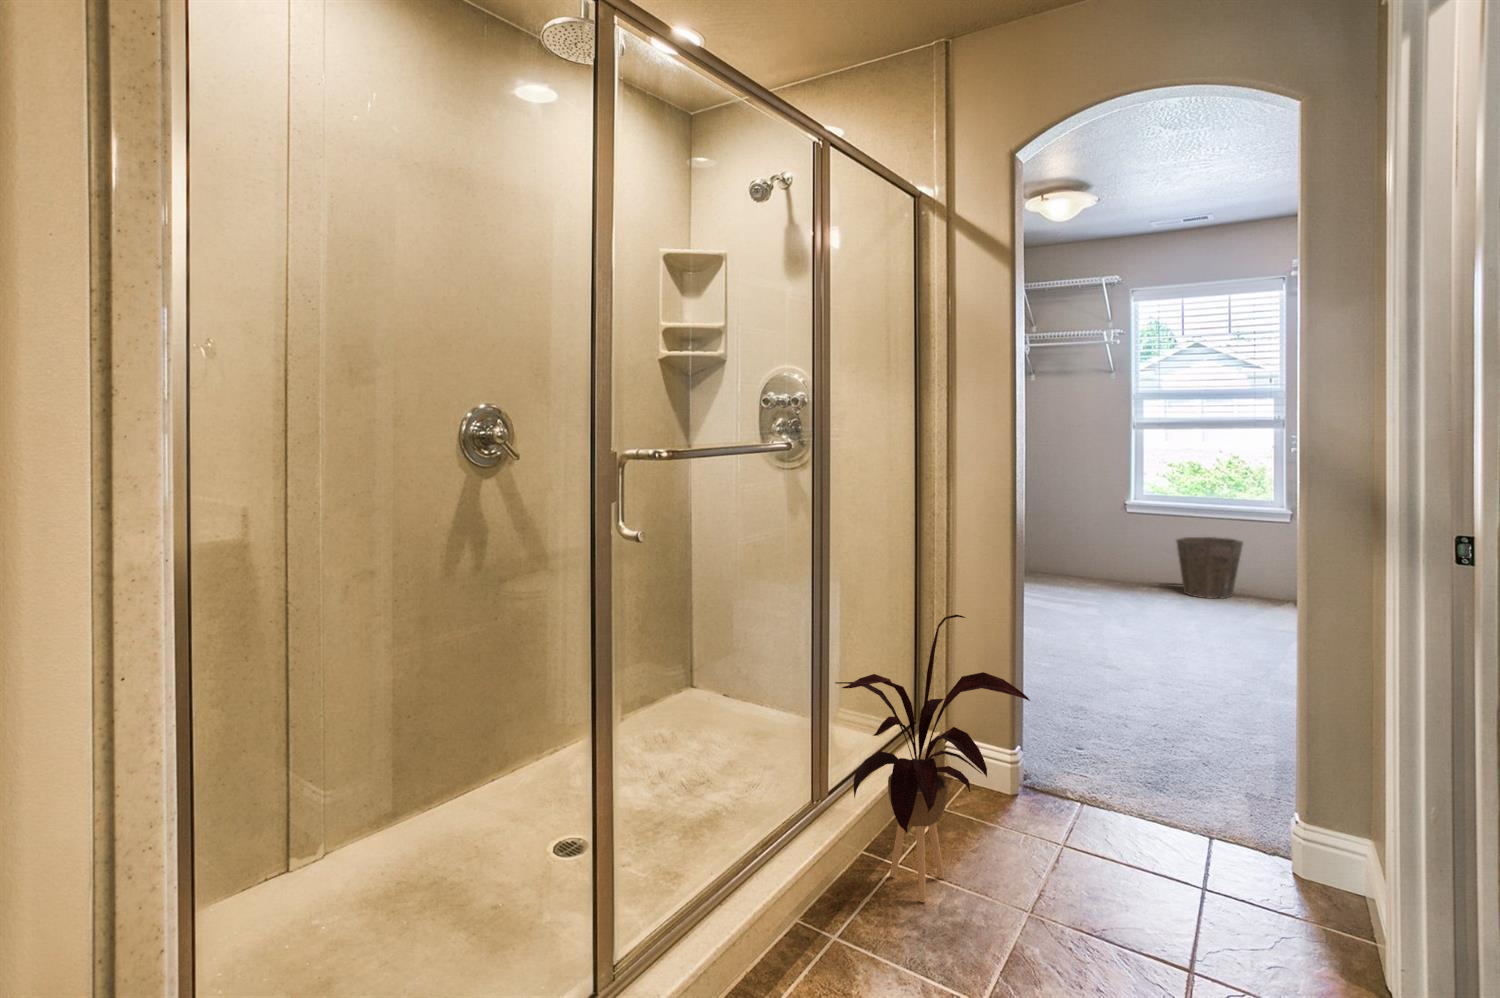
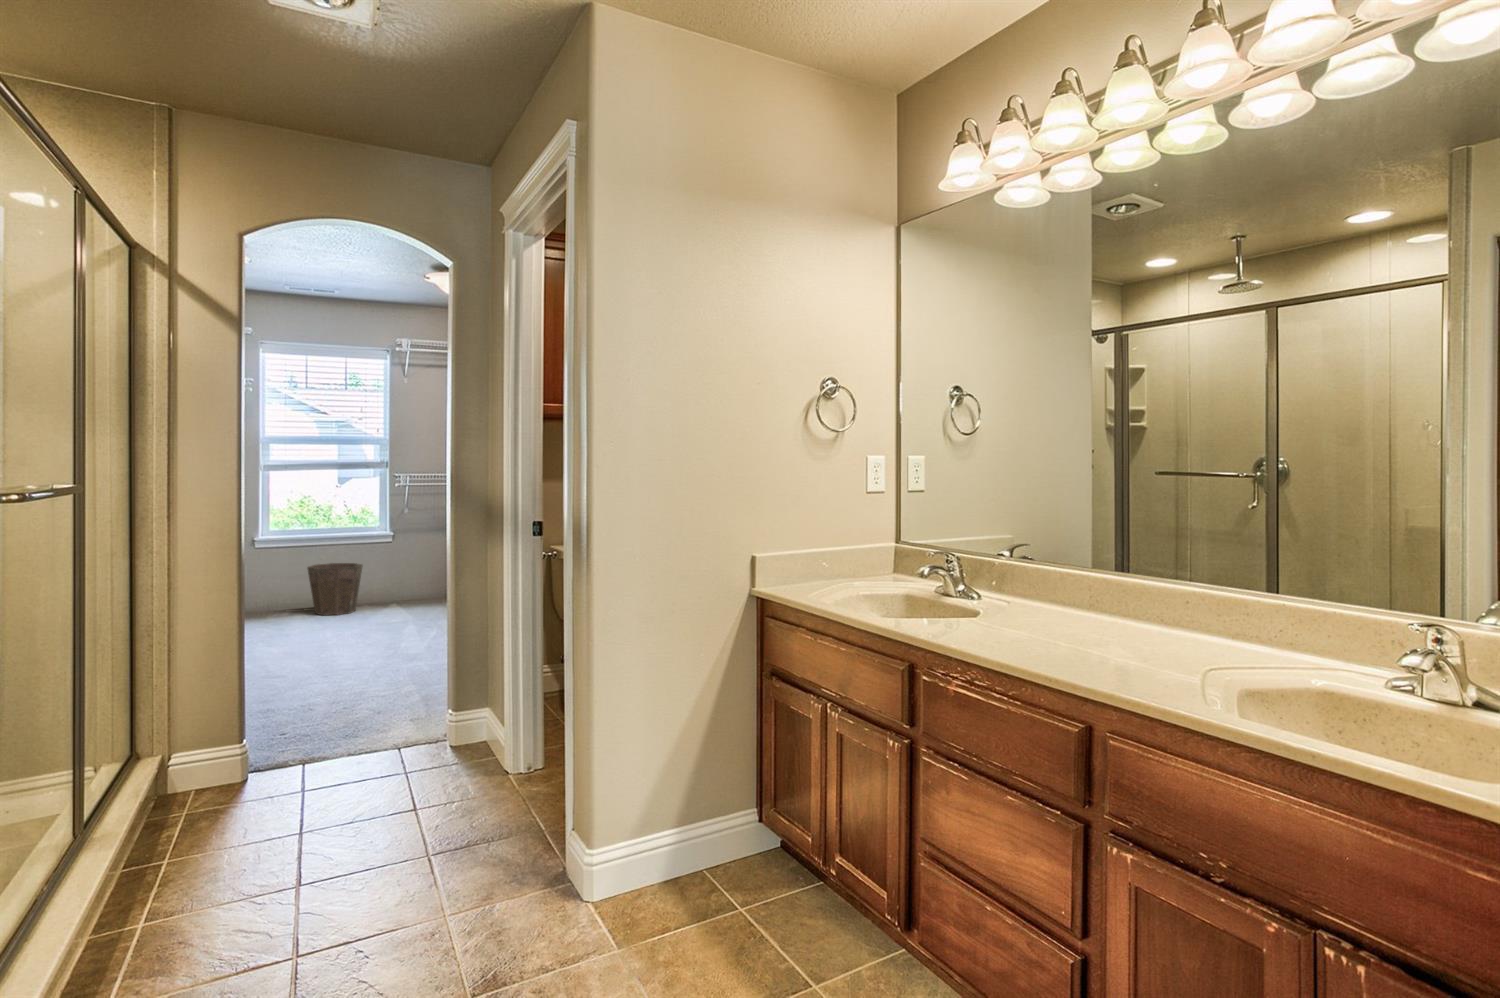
house plant: present [835,615,1030,902] -> none [95,623,301,872]

